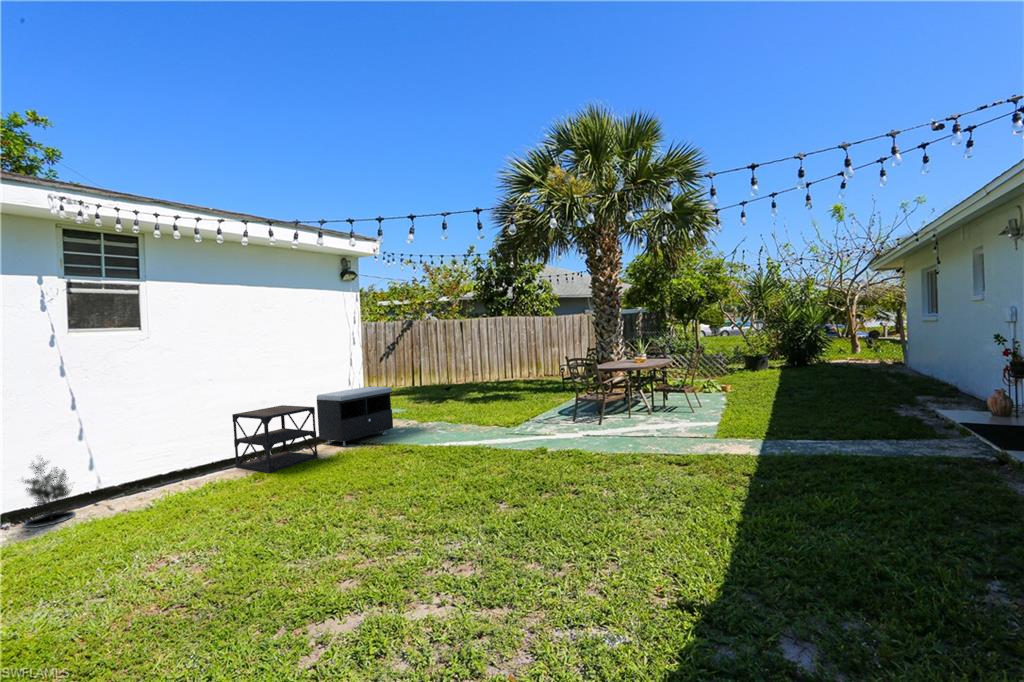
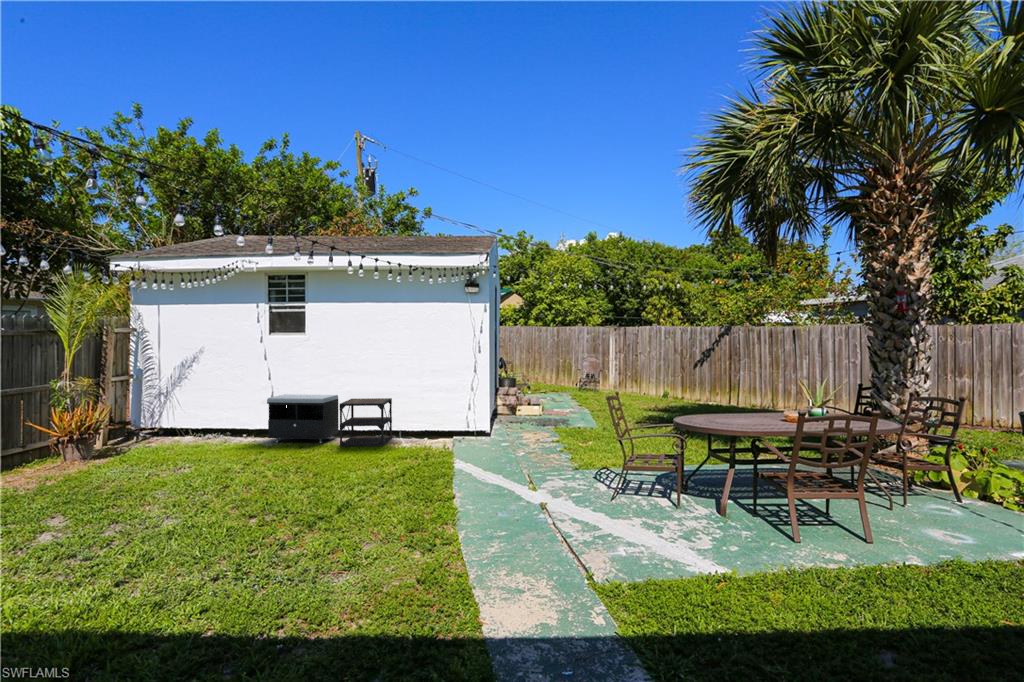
storage bench: present [317,386,393,446] -> present [267,394,339,443]
potted tree: present [23,458,76,528] -> none [236,402,263,442]

